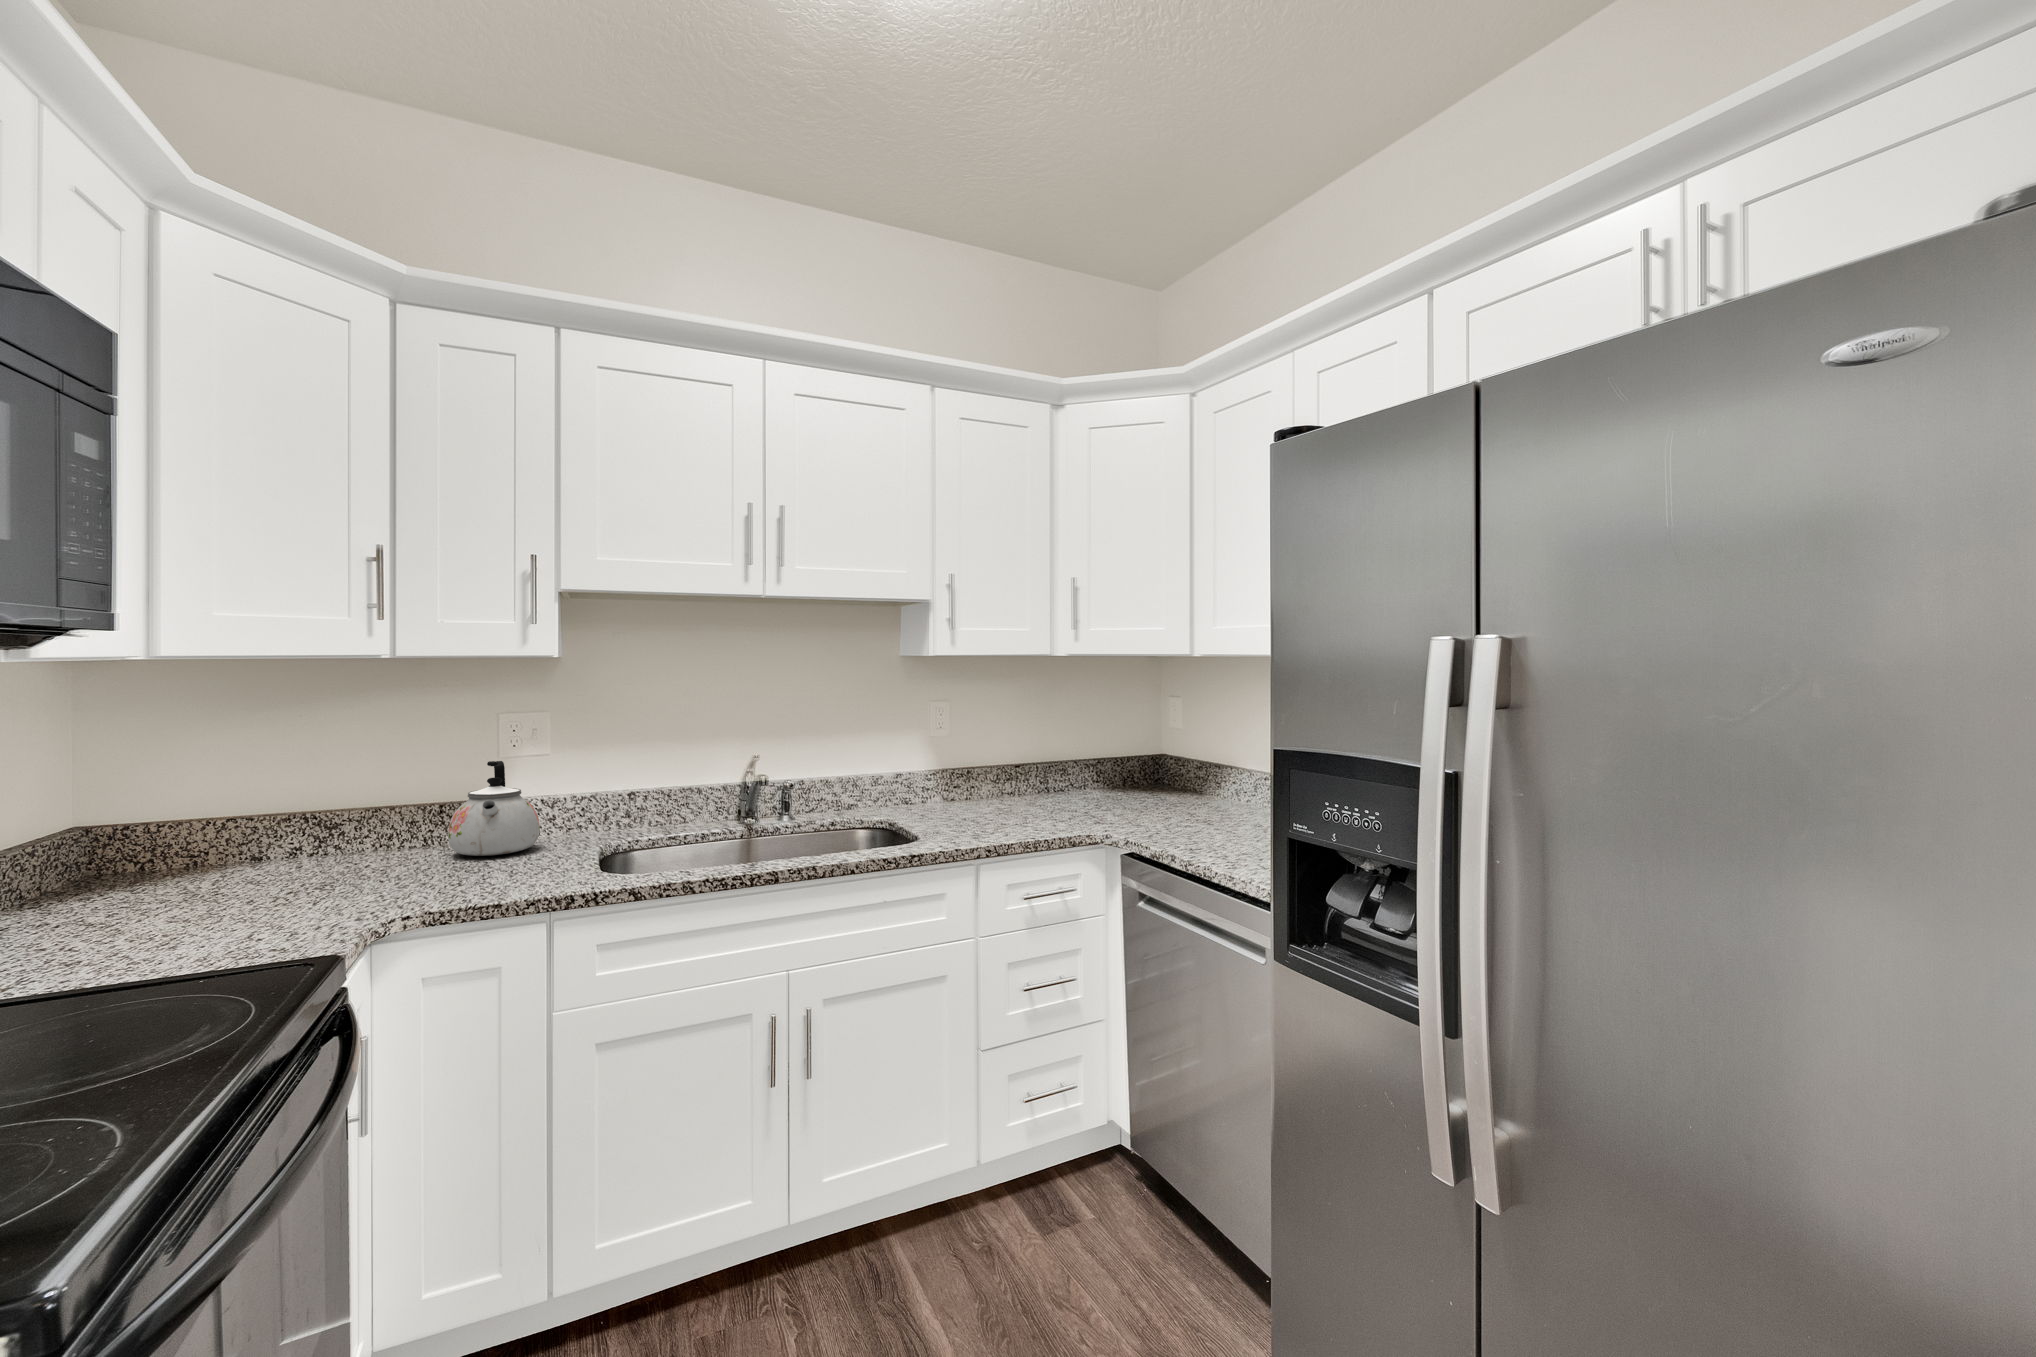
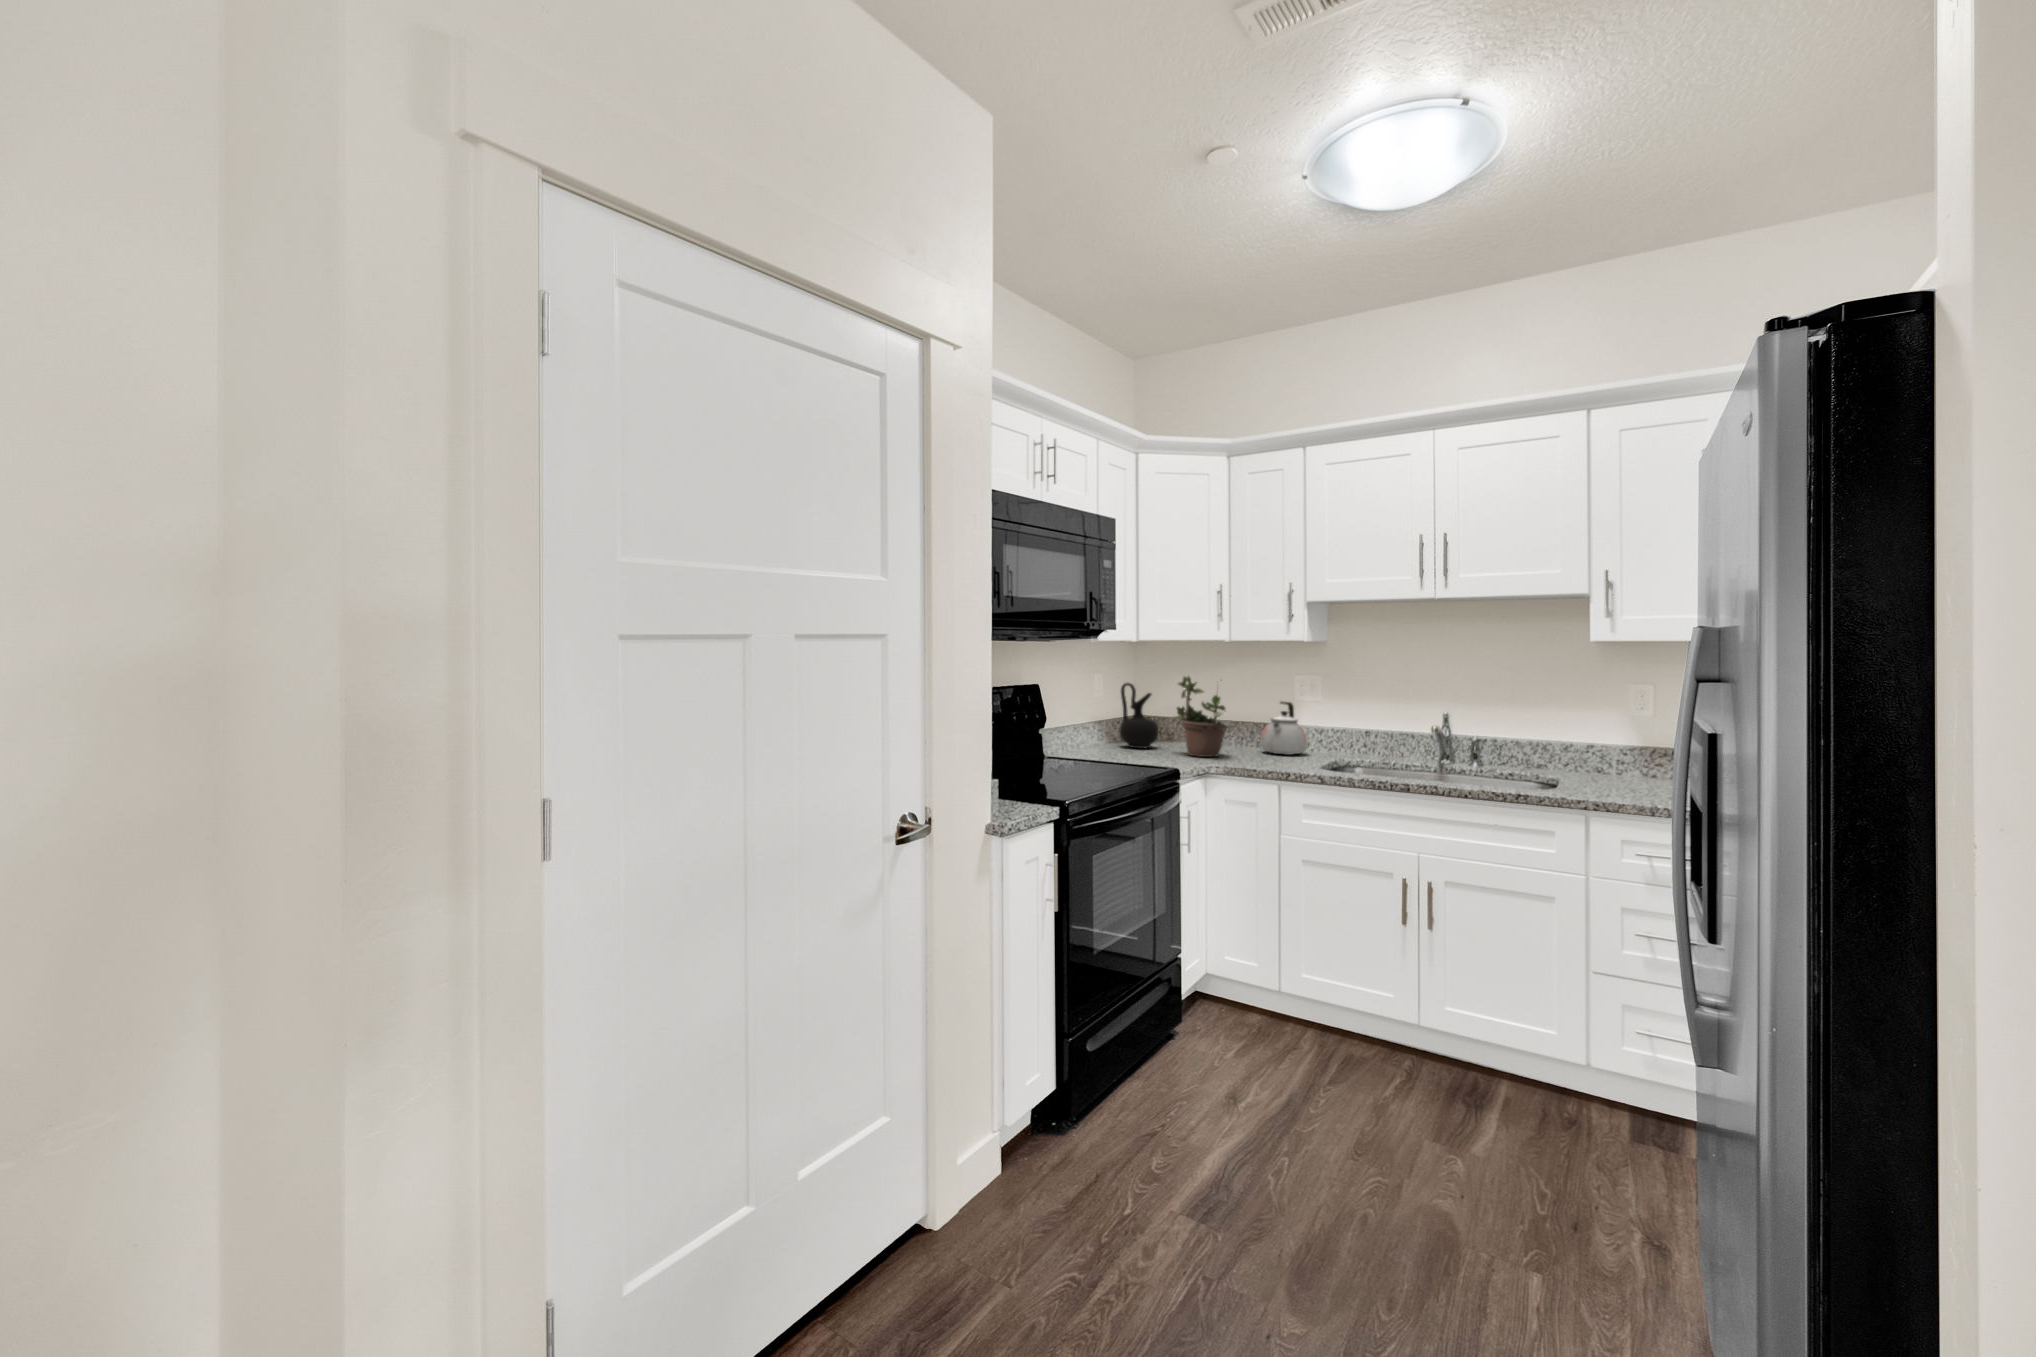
potted plant: none [256,715,403,899] -> present [1175,676,1227,757]
ceramic jug: none [72,757,200,911] -> present [1120,683,1158,748]

